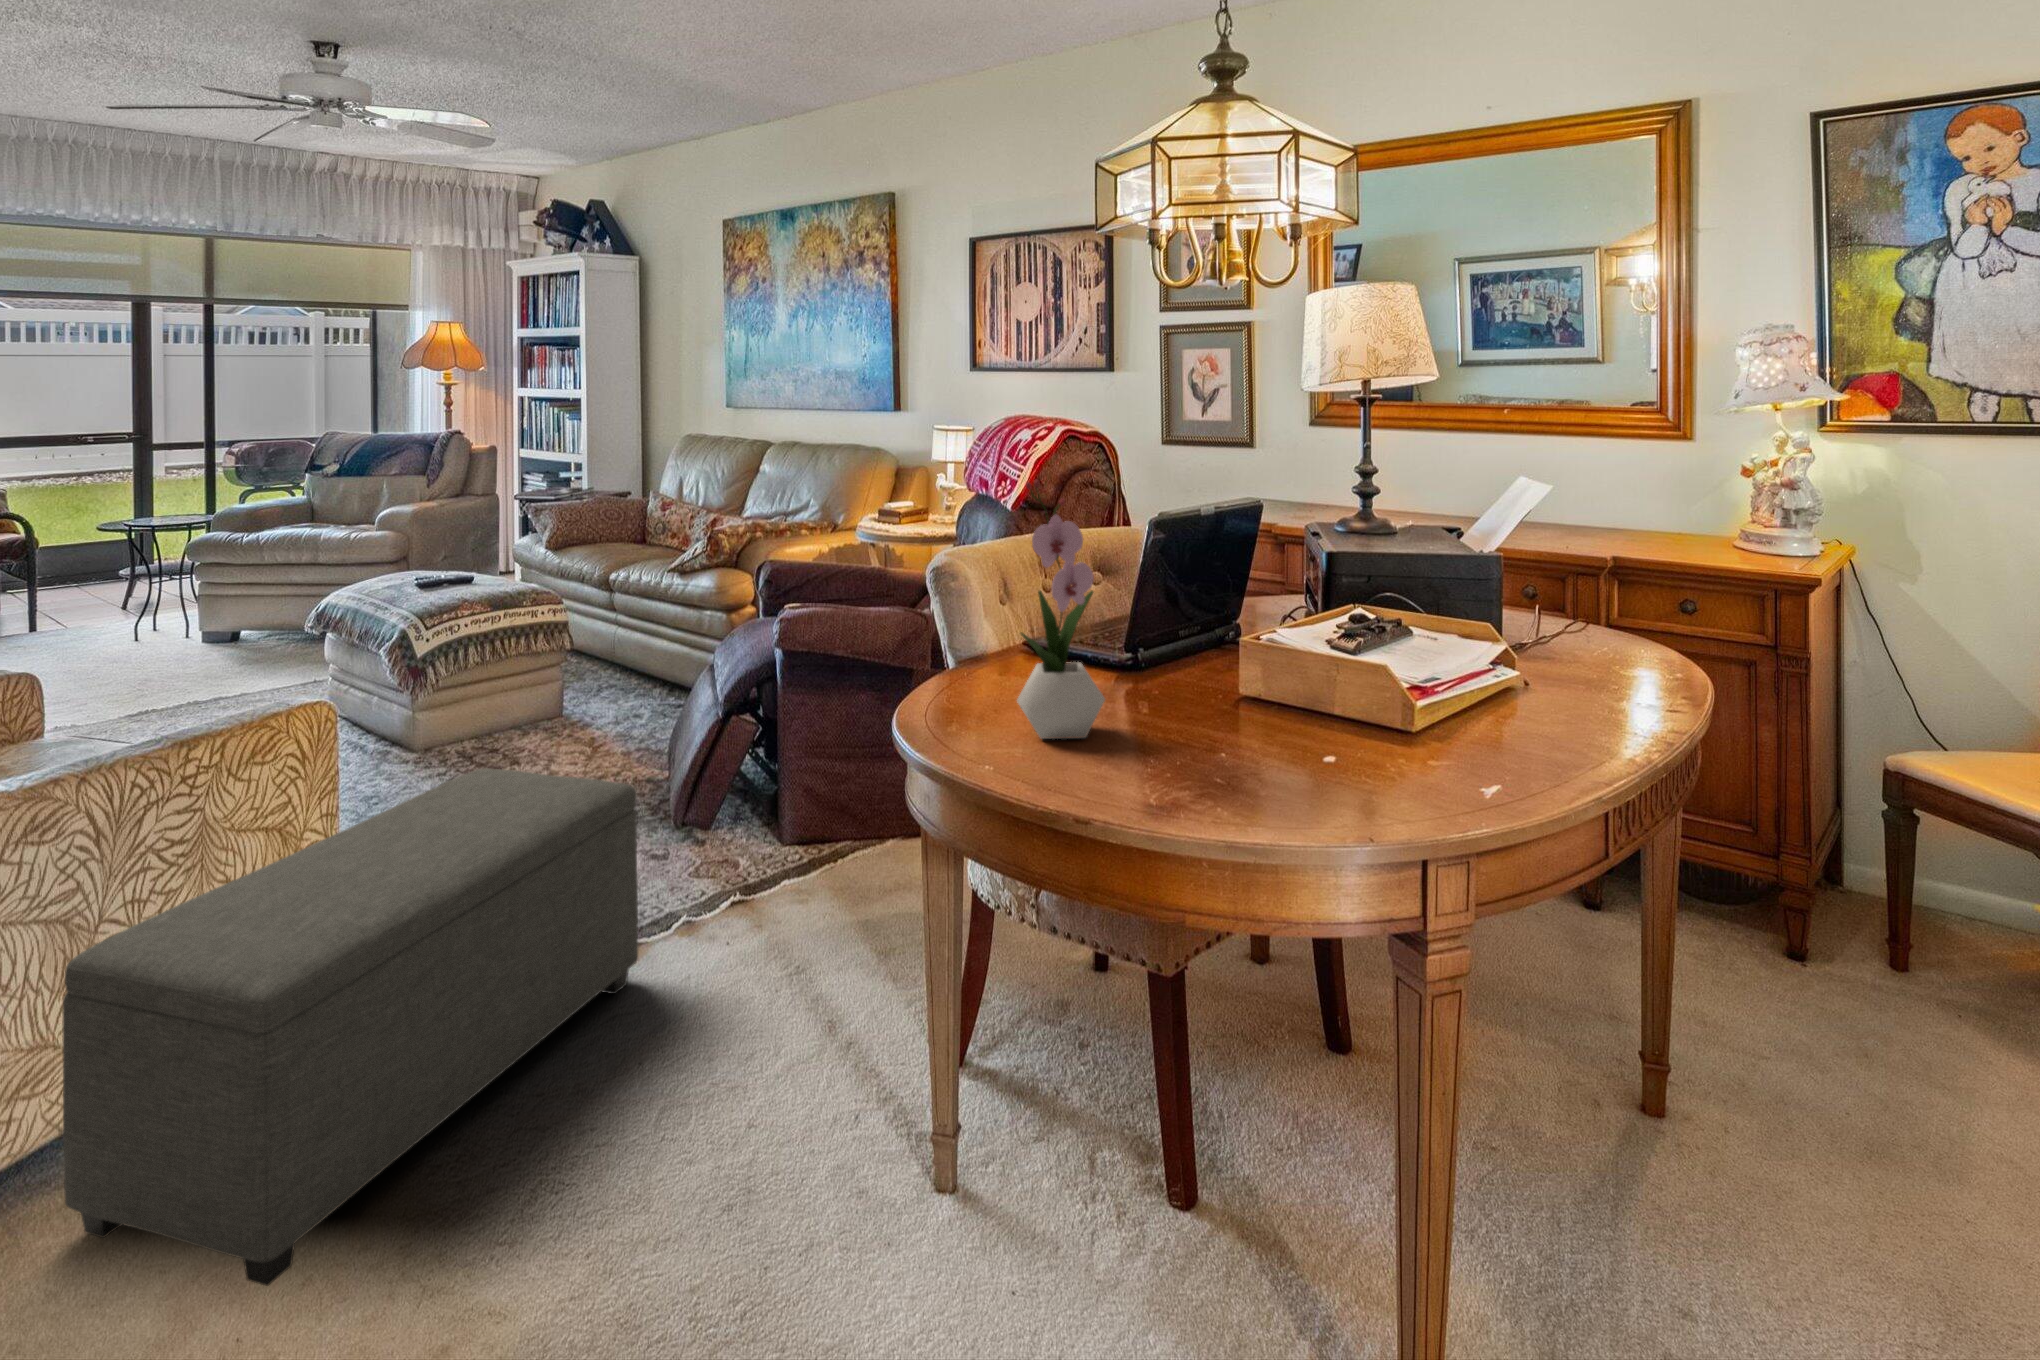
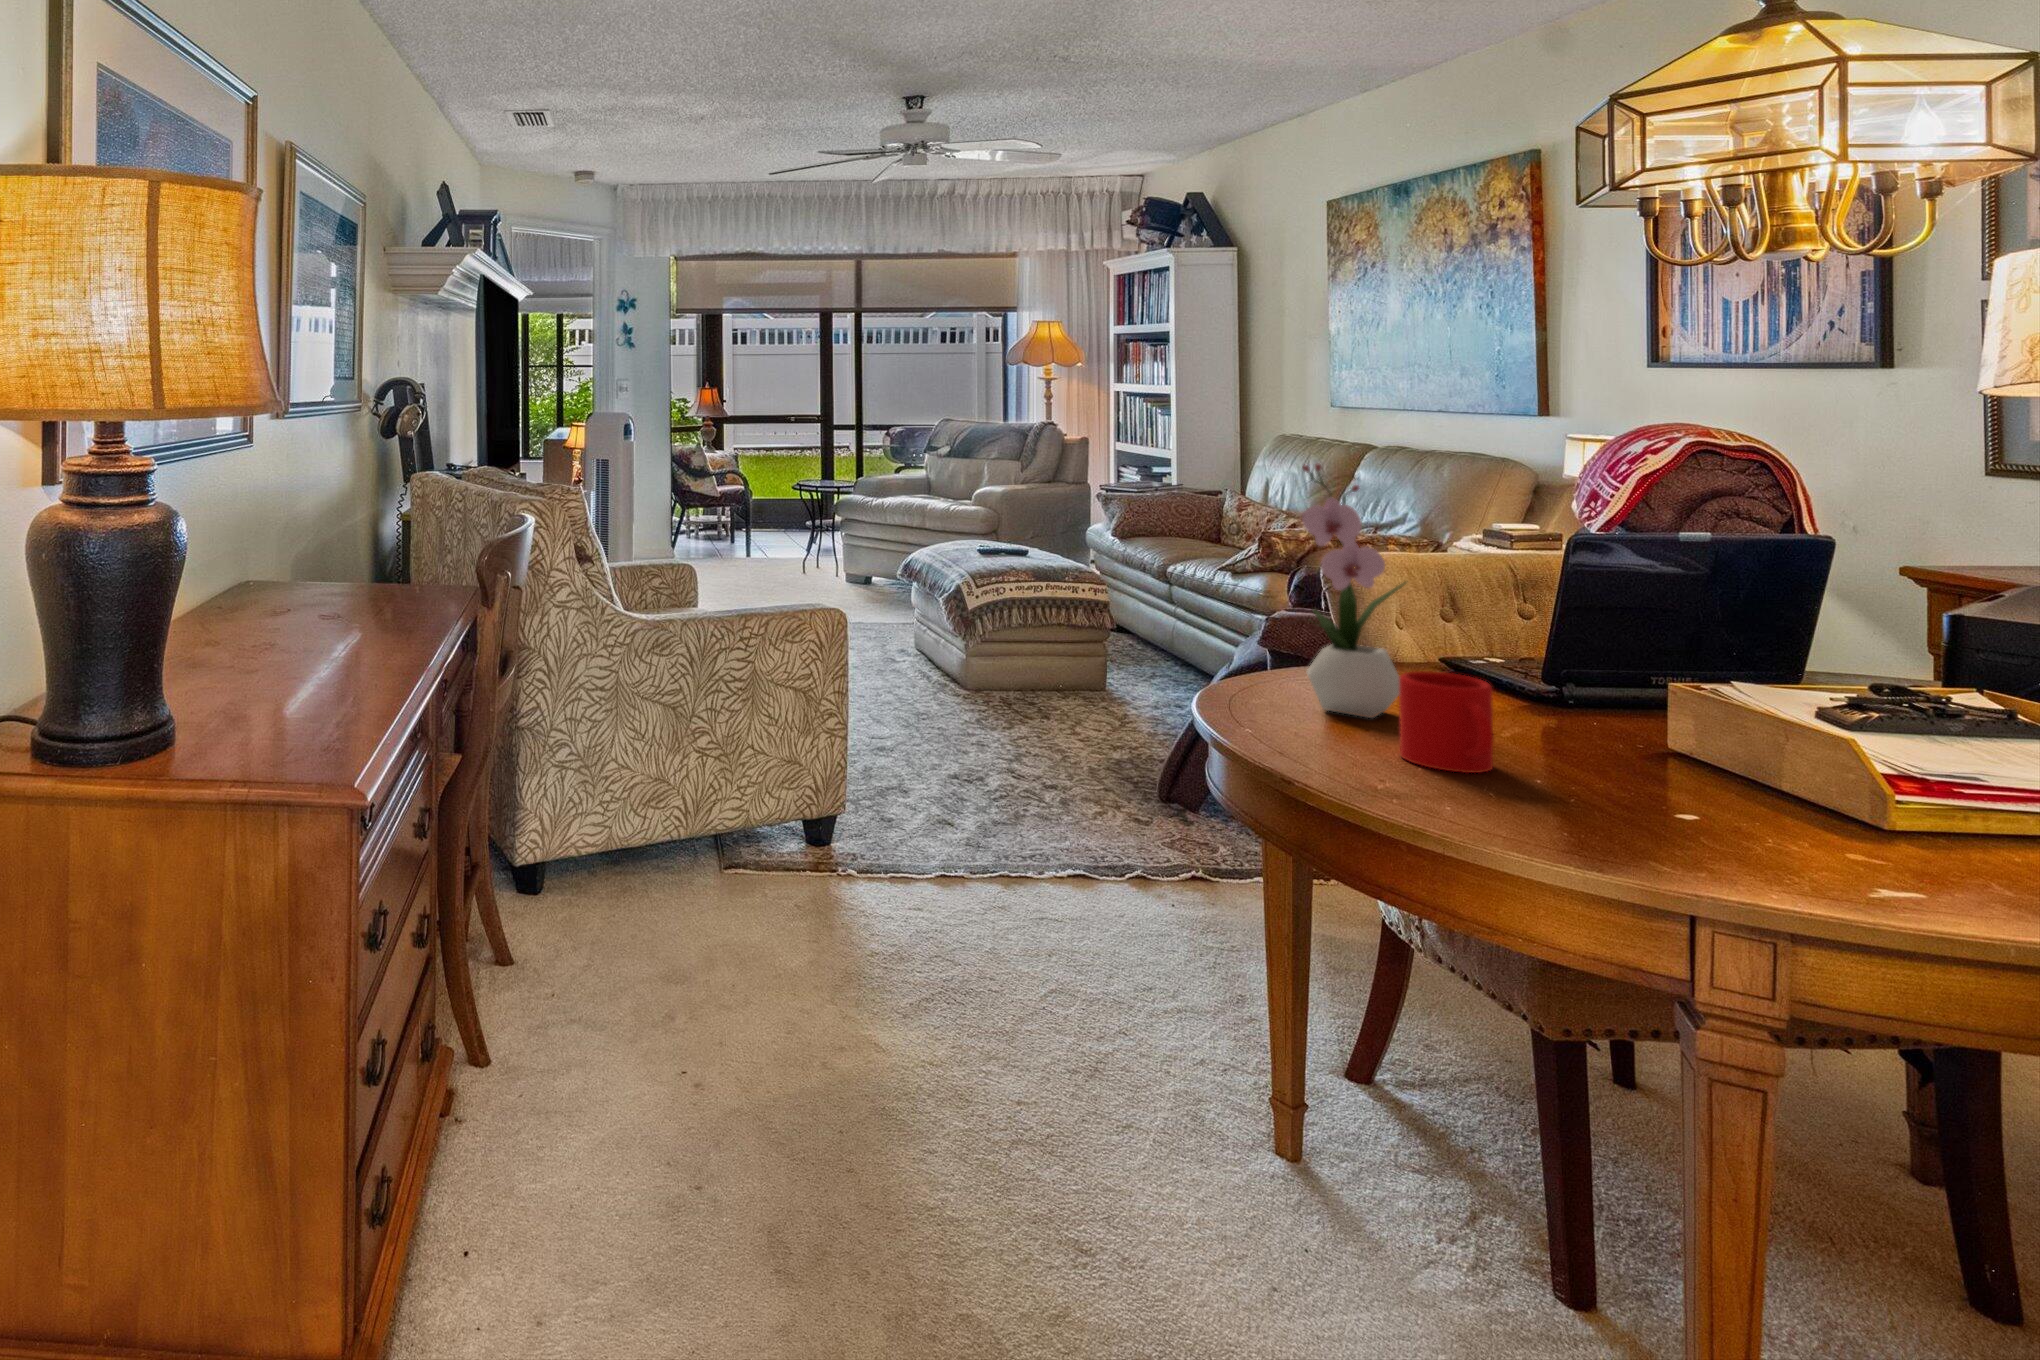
mug: none [1154,683,1253,788] -> present [1399,671,1494,773]
ottoman: present [62,768,638,1286] -> none [669,688,1077,966]

